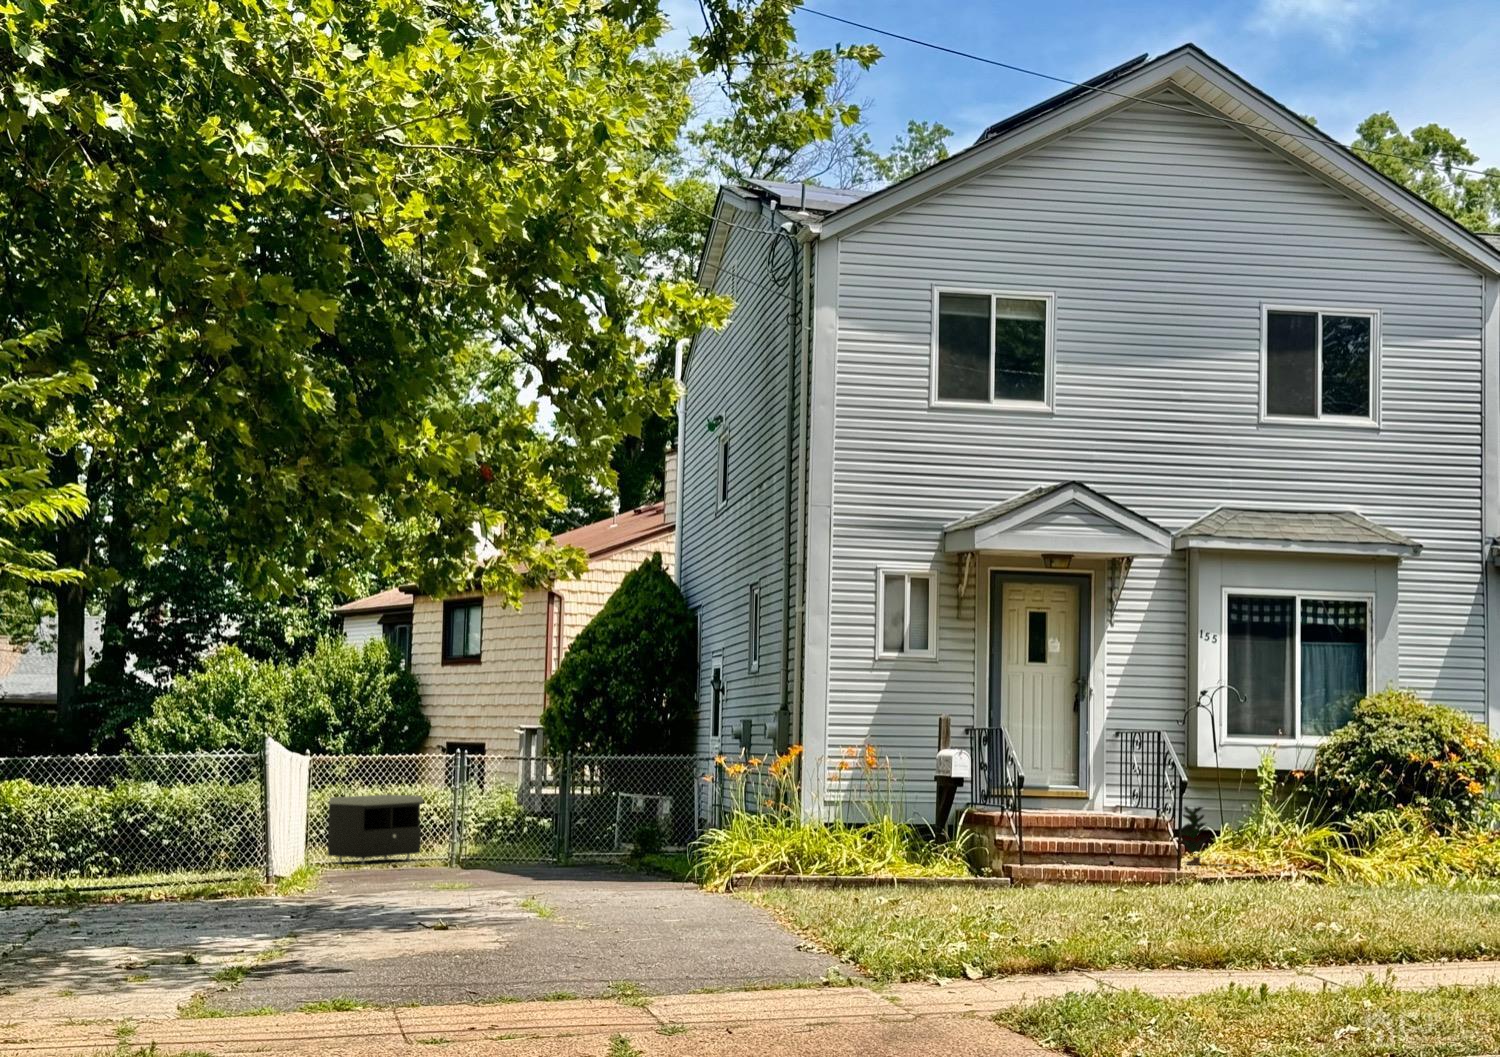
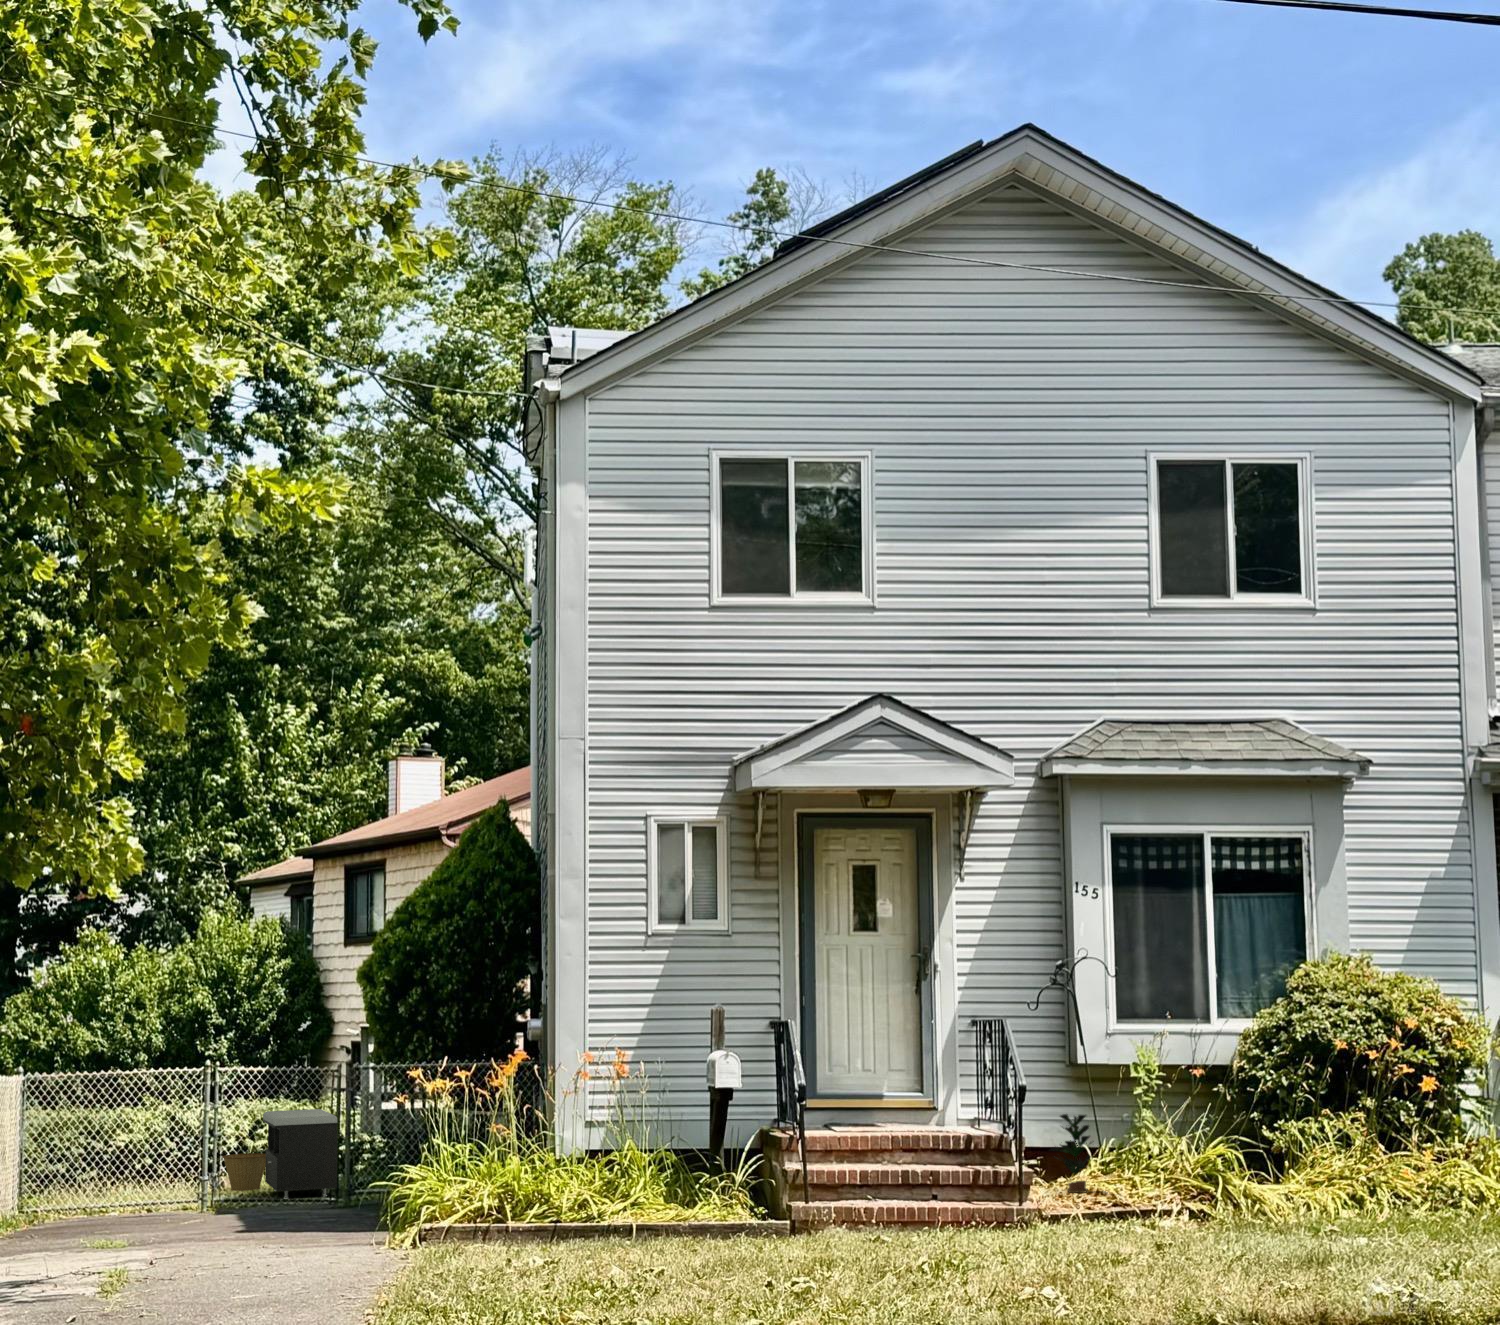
storage bench: present [328,794,423,865] -> present [263,1109,337,1199]
basket: none [466,828,504,858] -> present [222,1153,266,1190]

